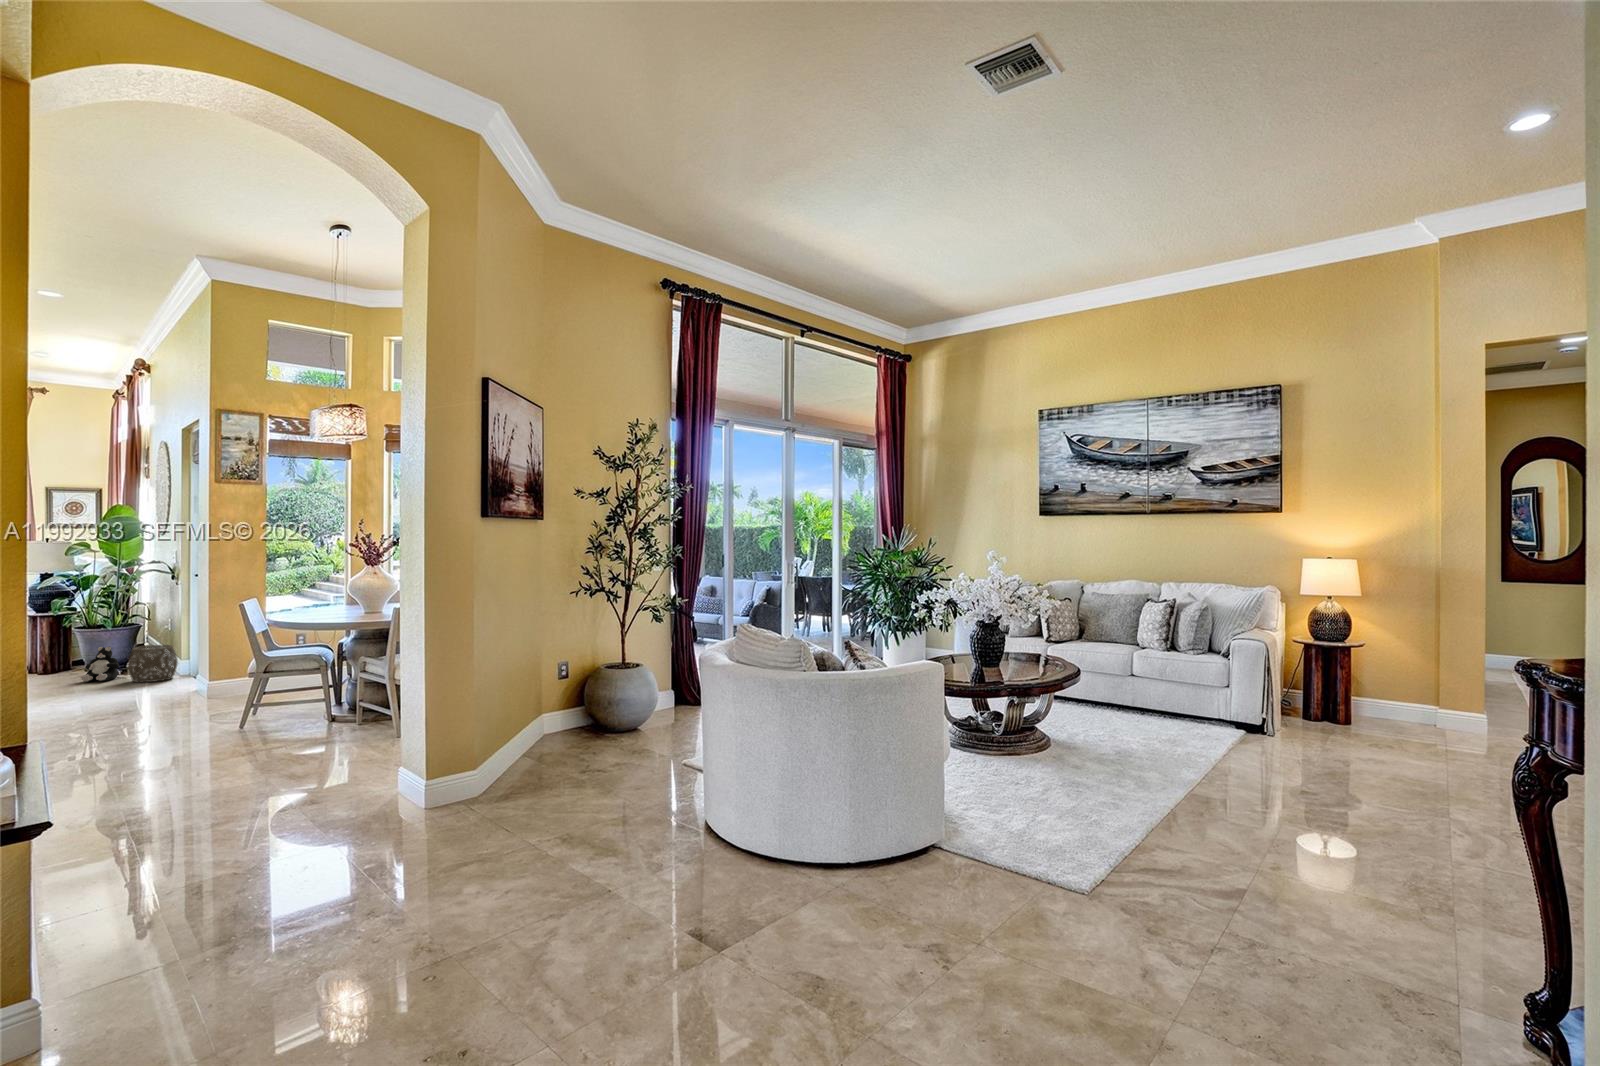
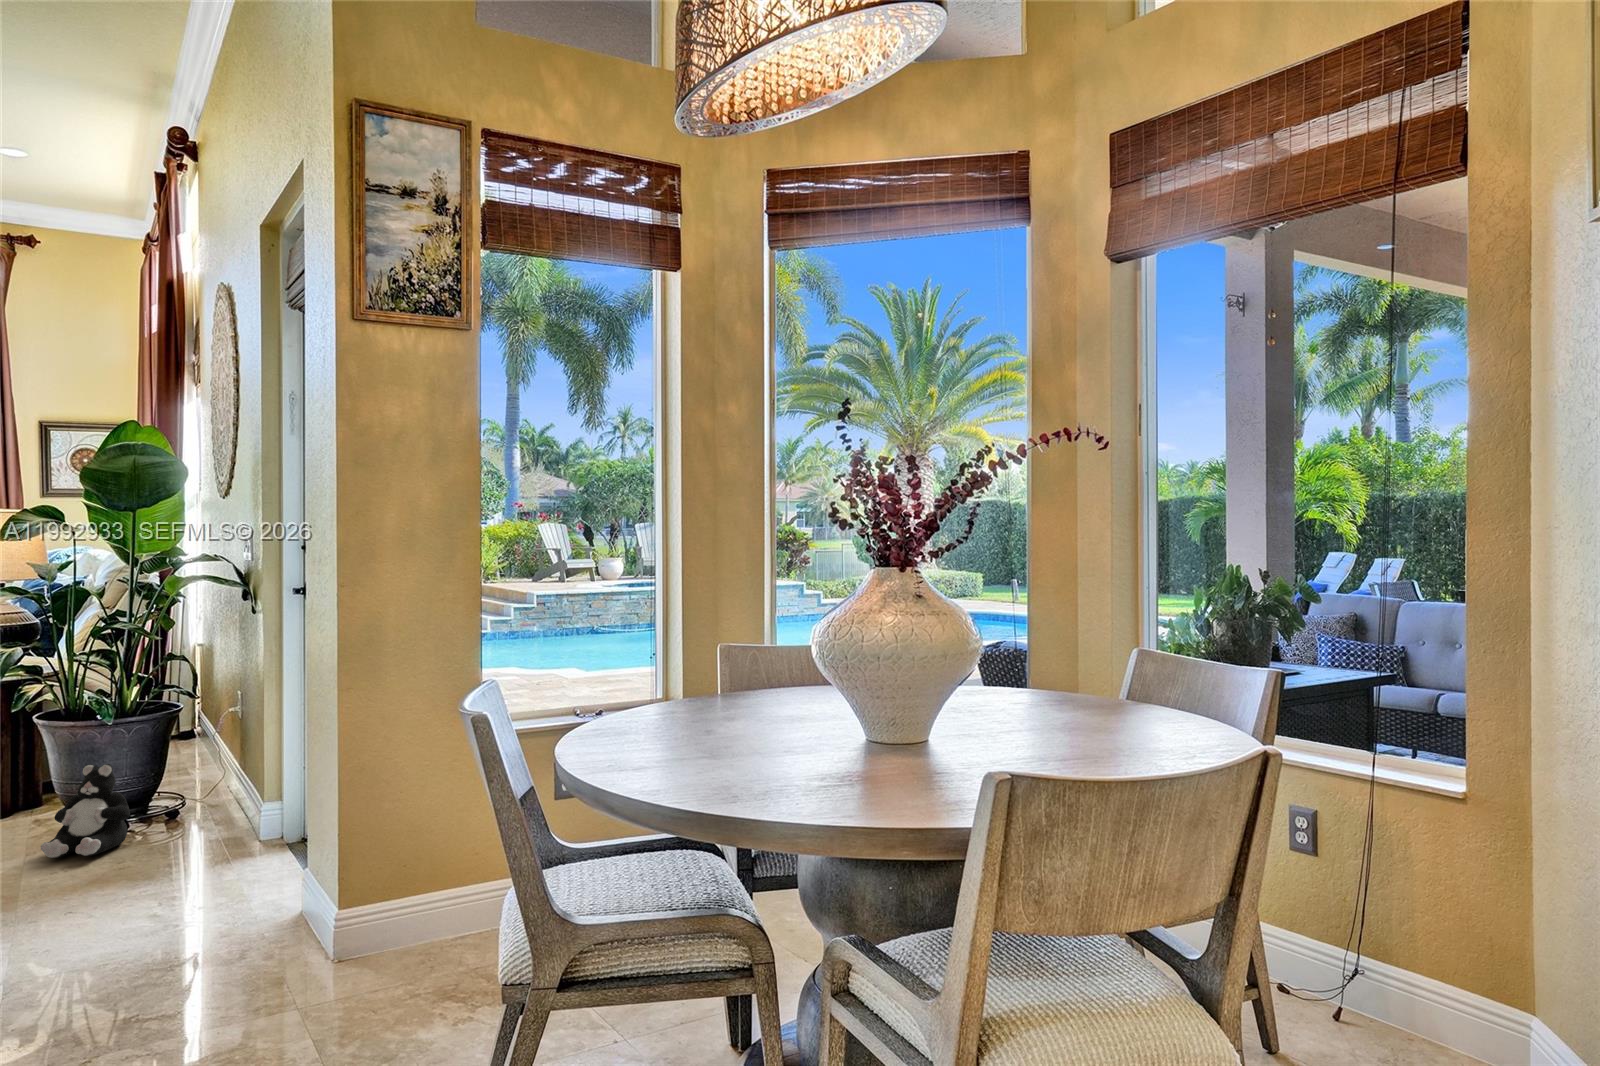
woven basket: present [128,645,178,683] -> none [144,762,260,868]

